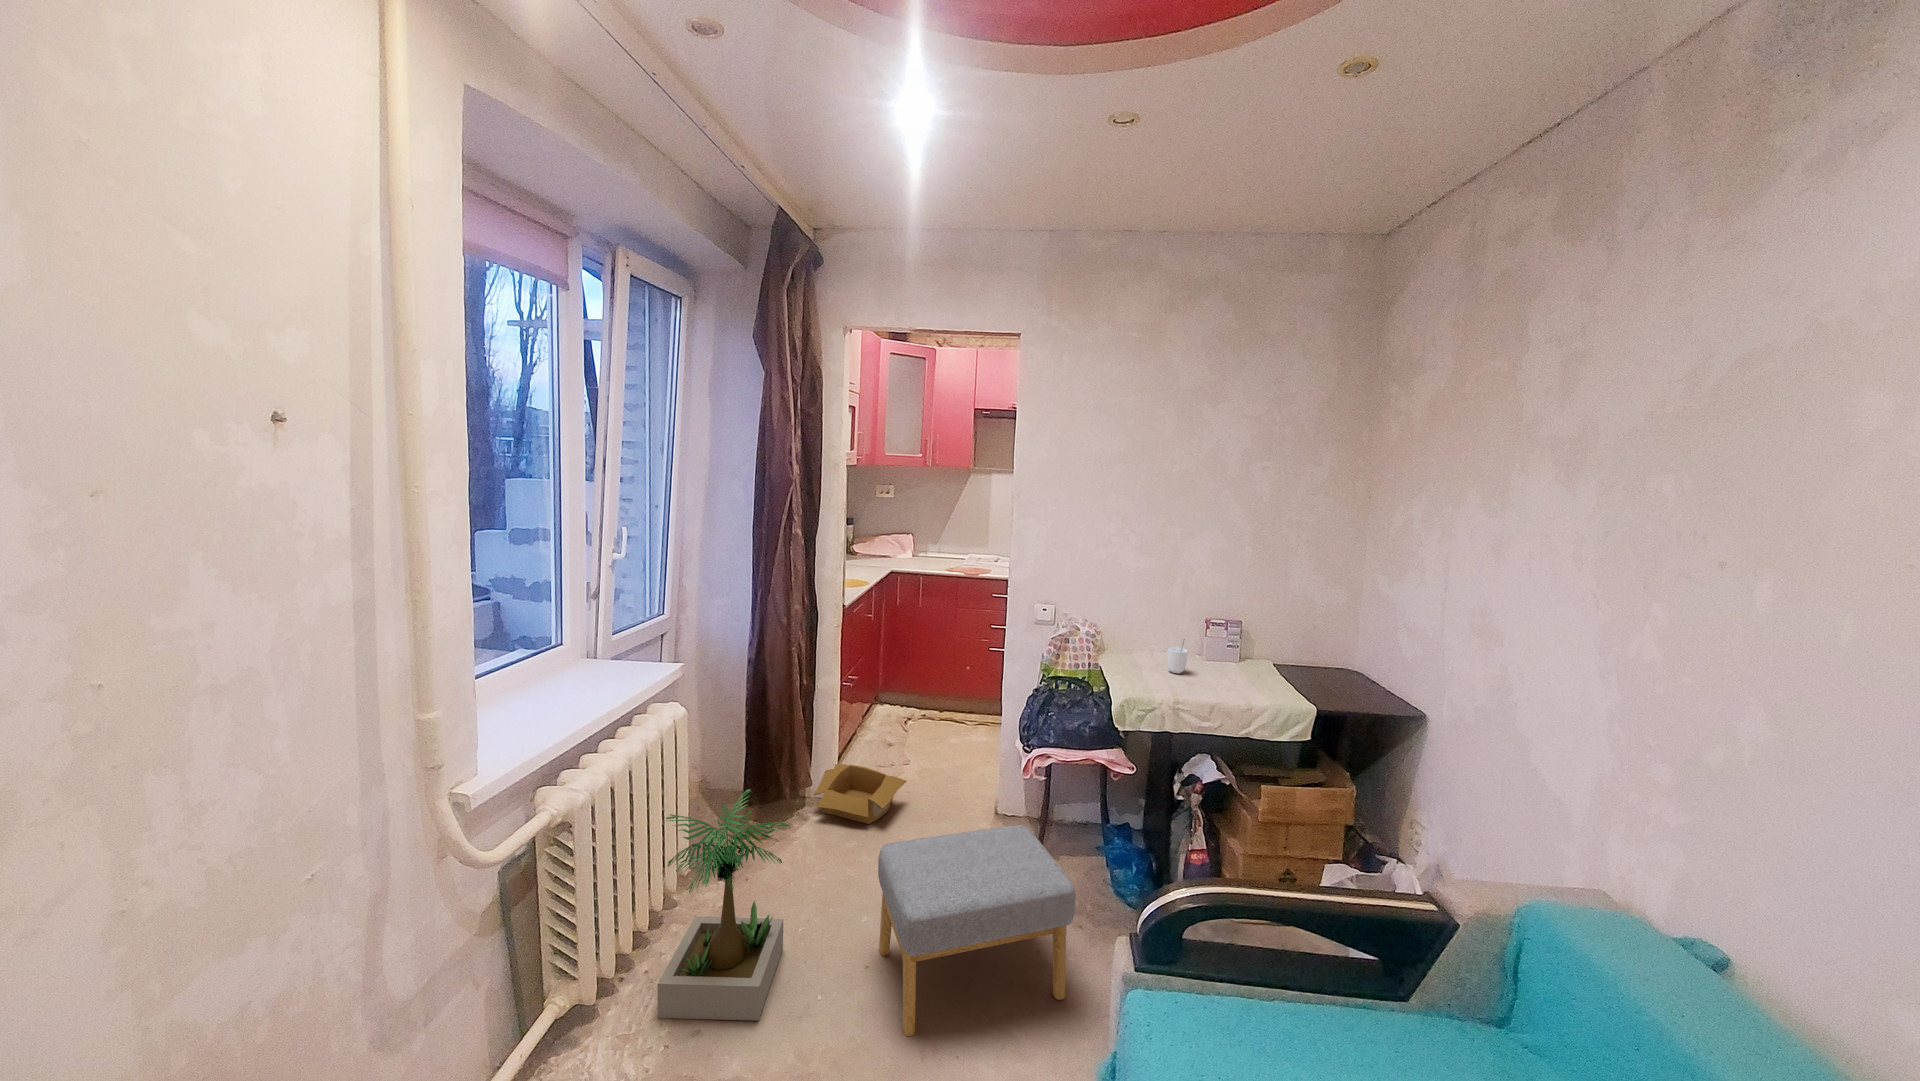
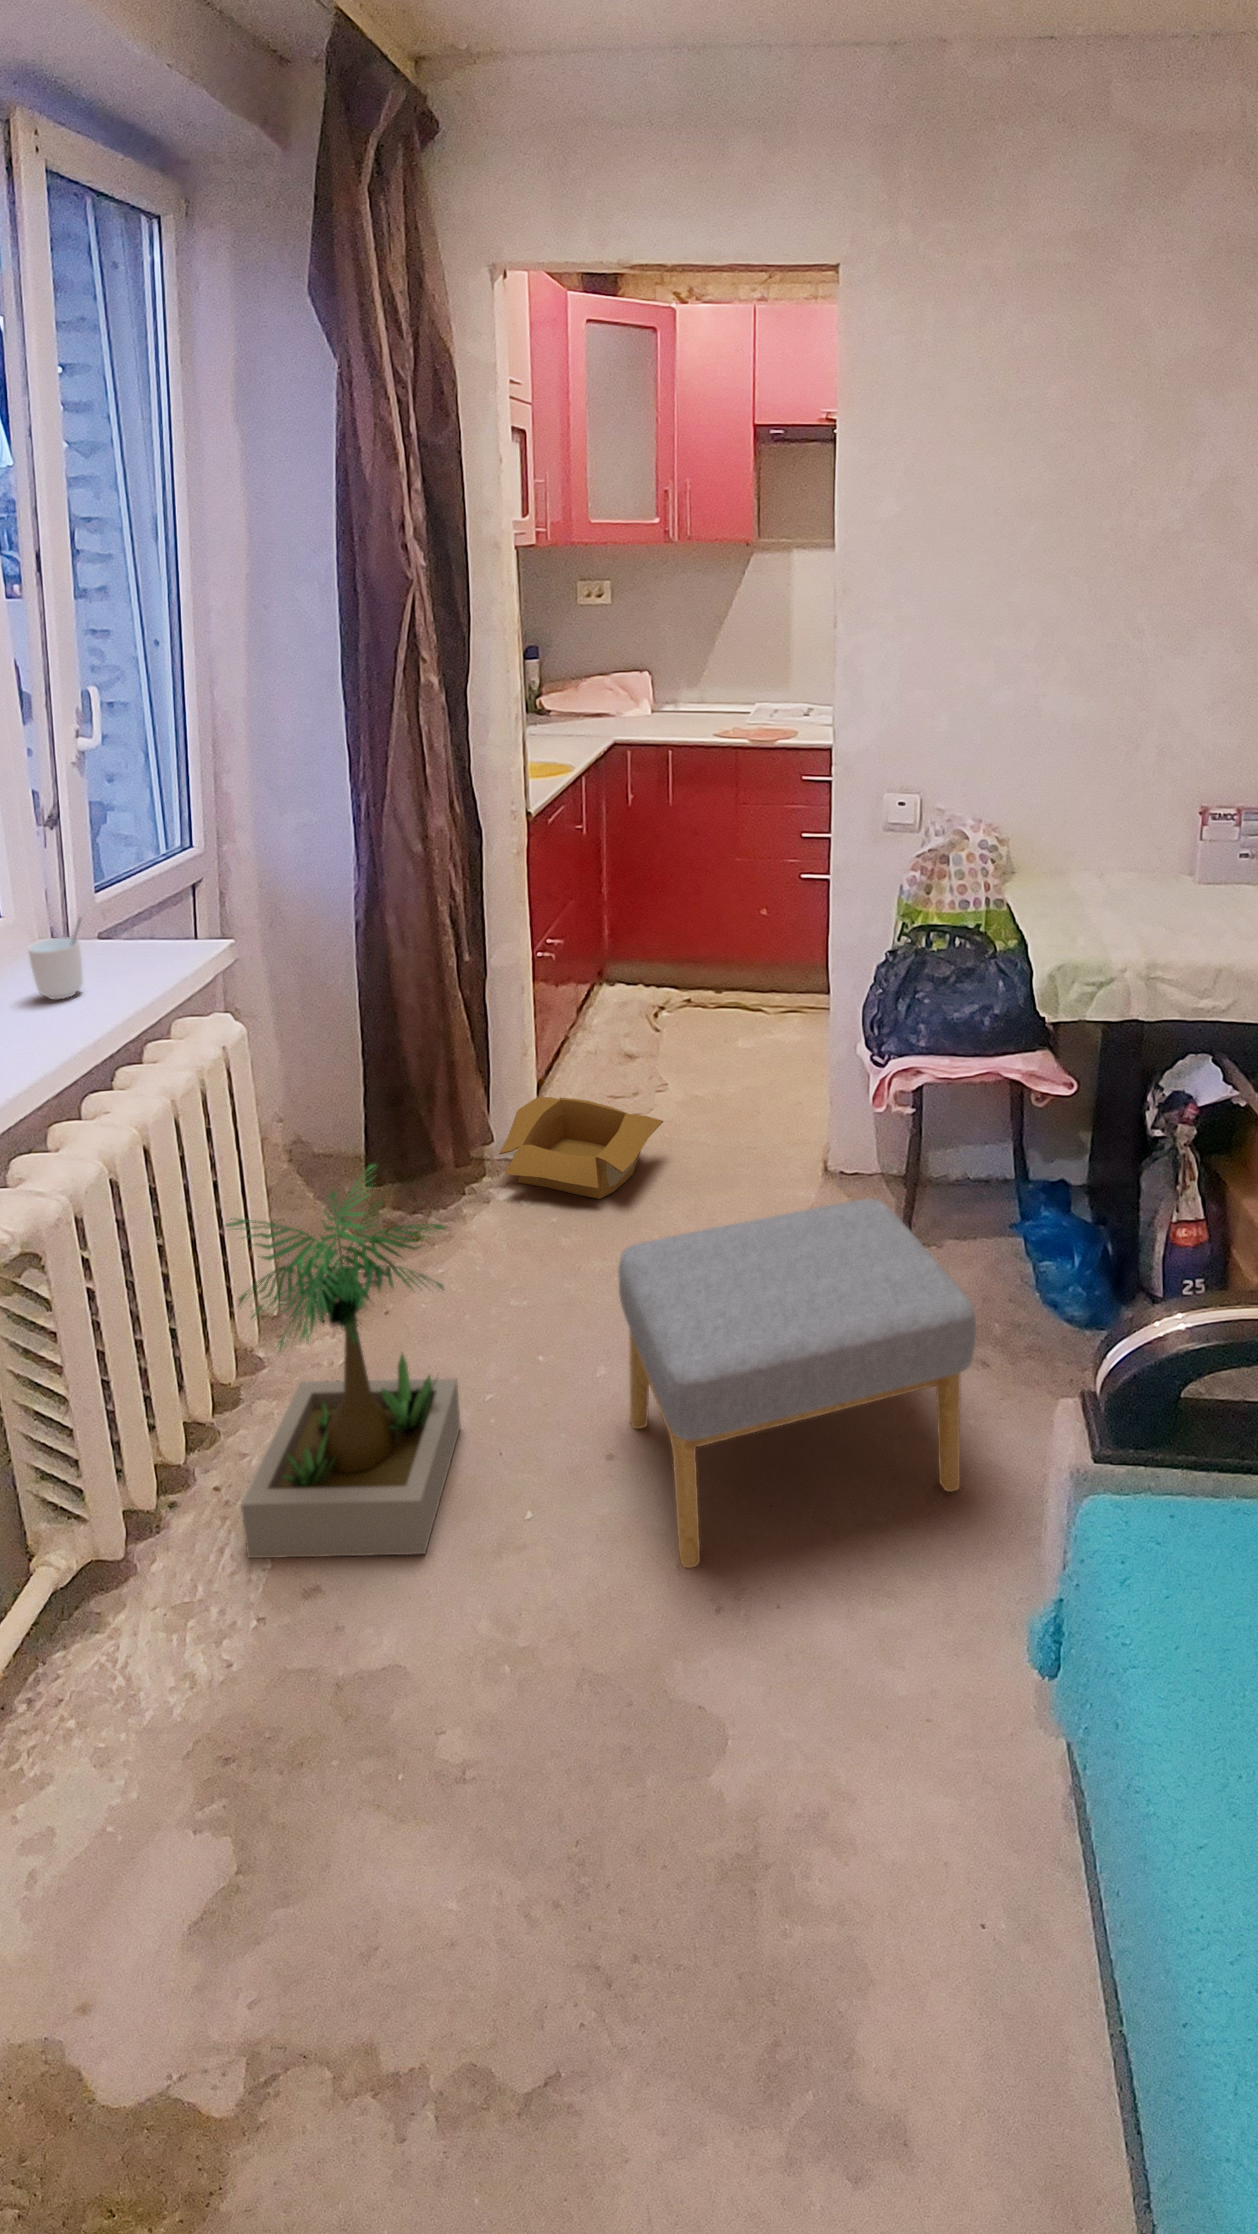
cup: present [1167,639,1188,673] -> present [28,918,83,999]

